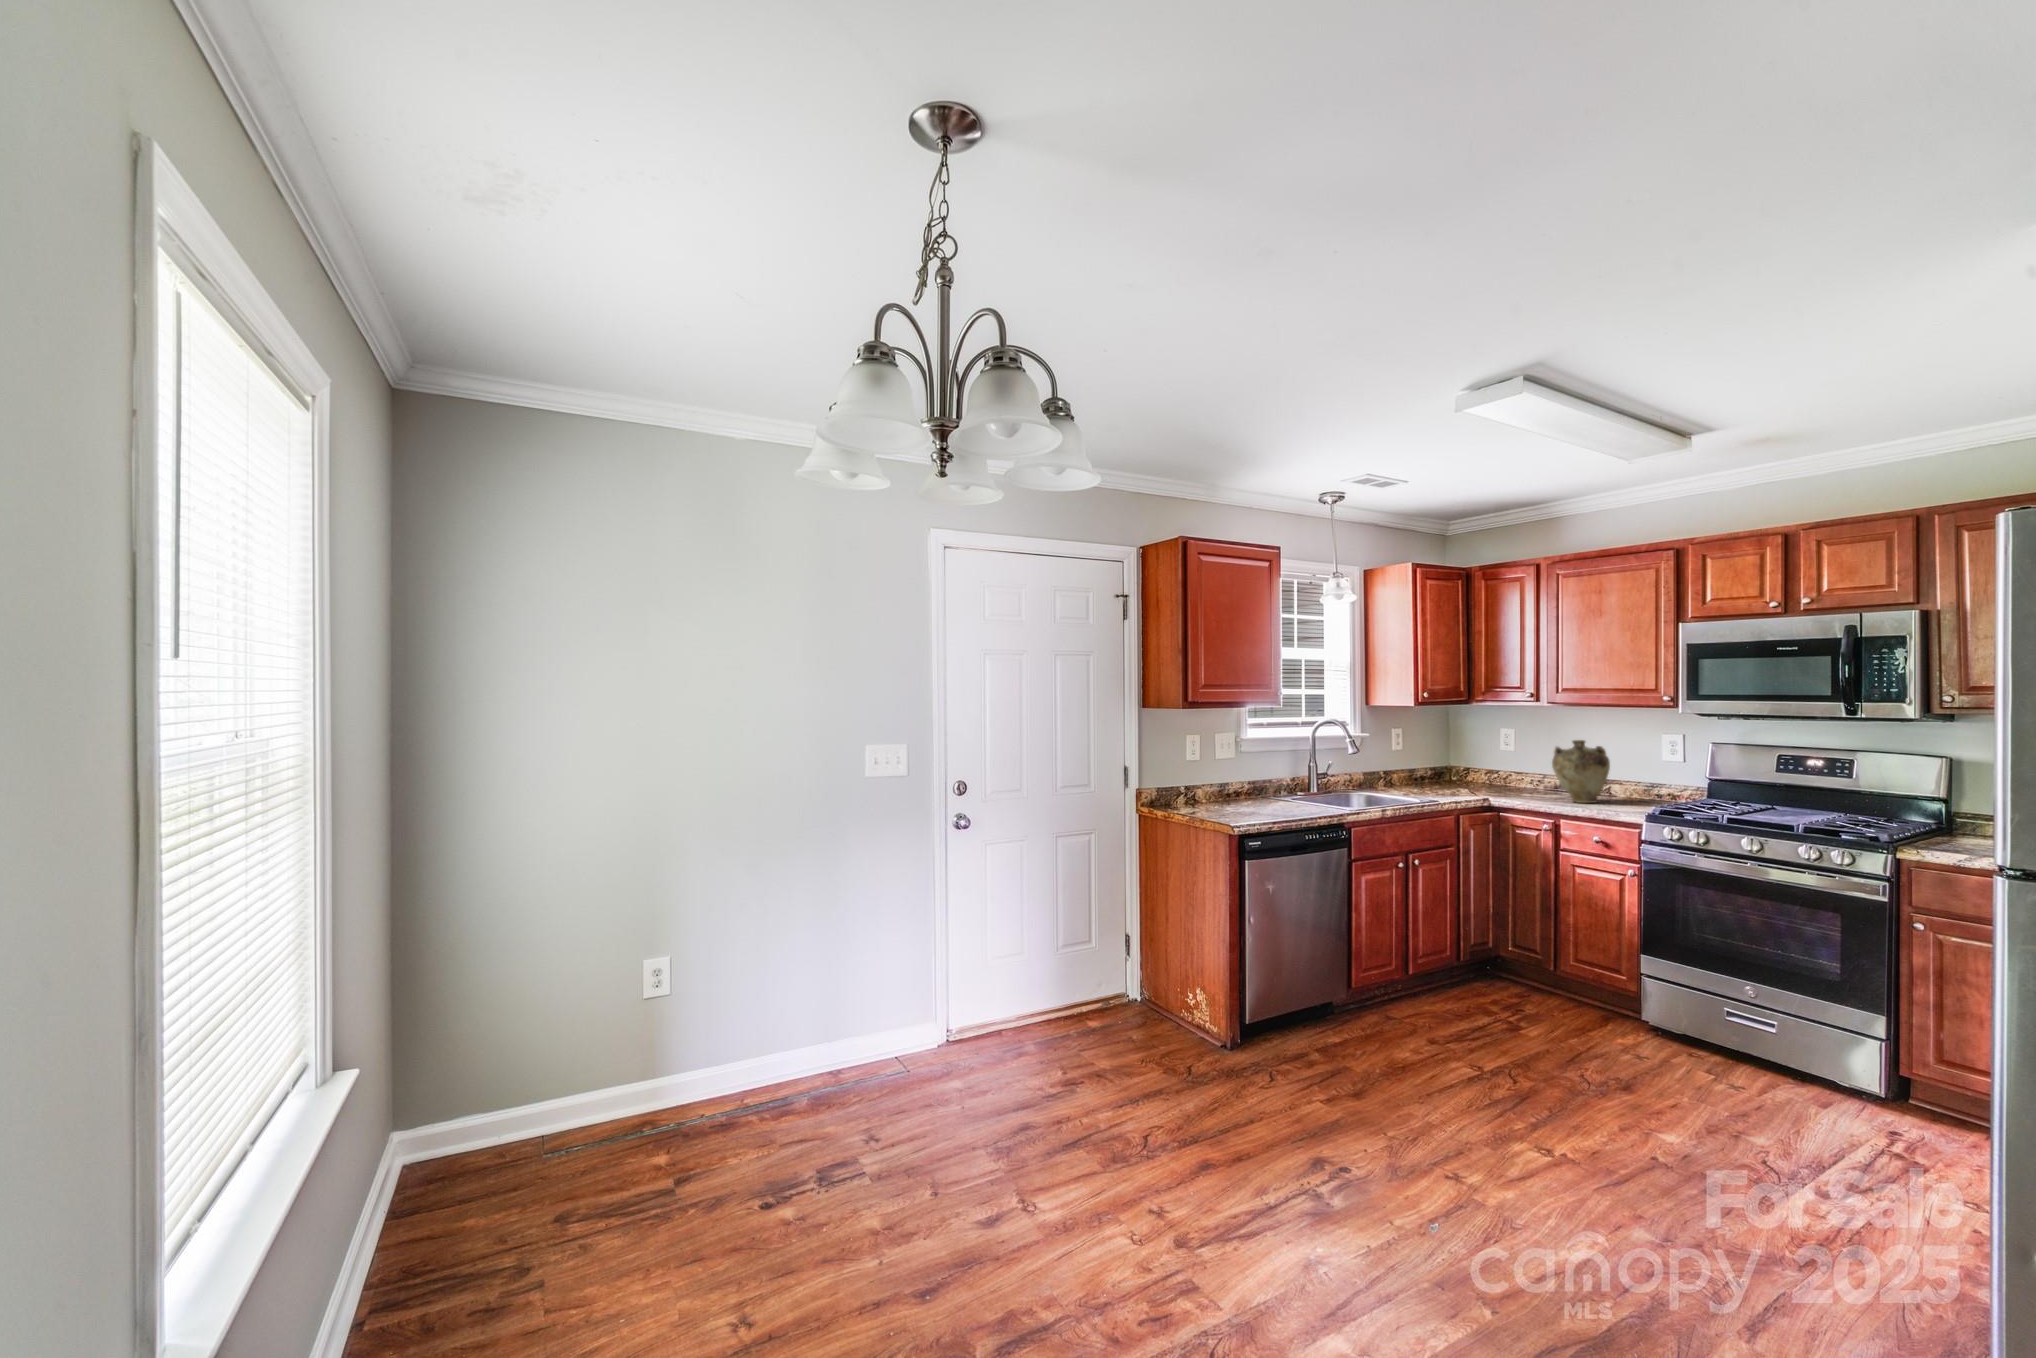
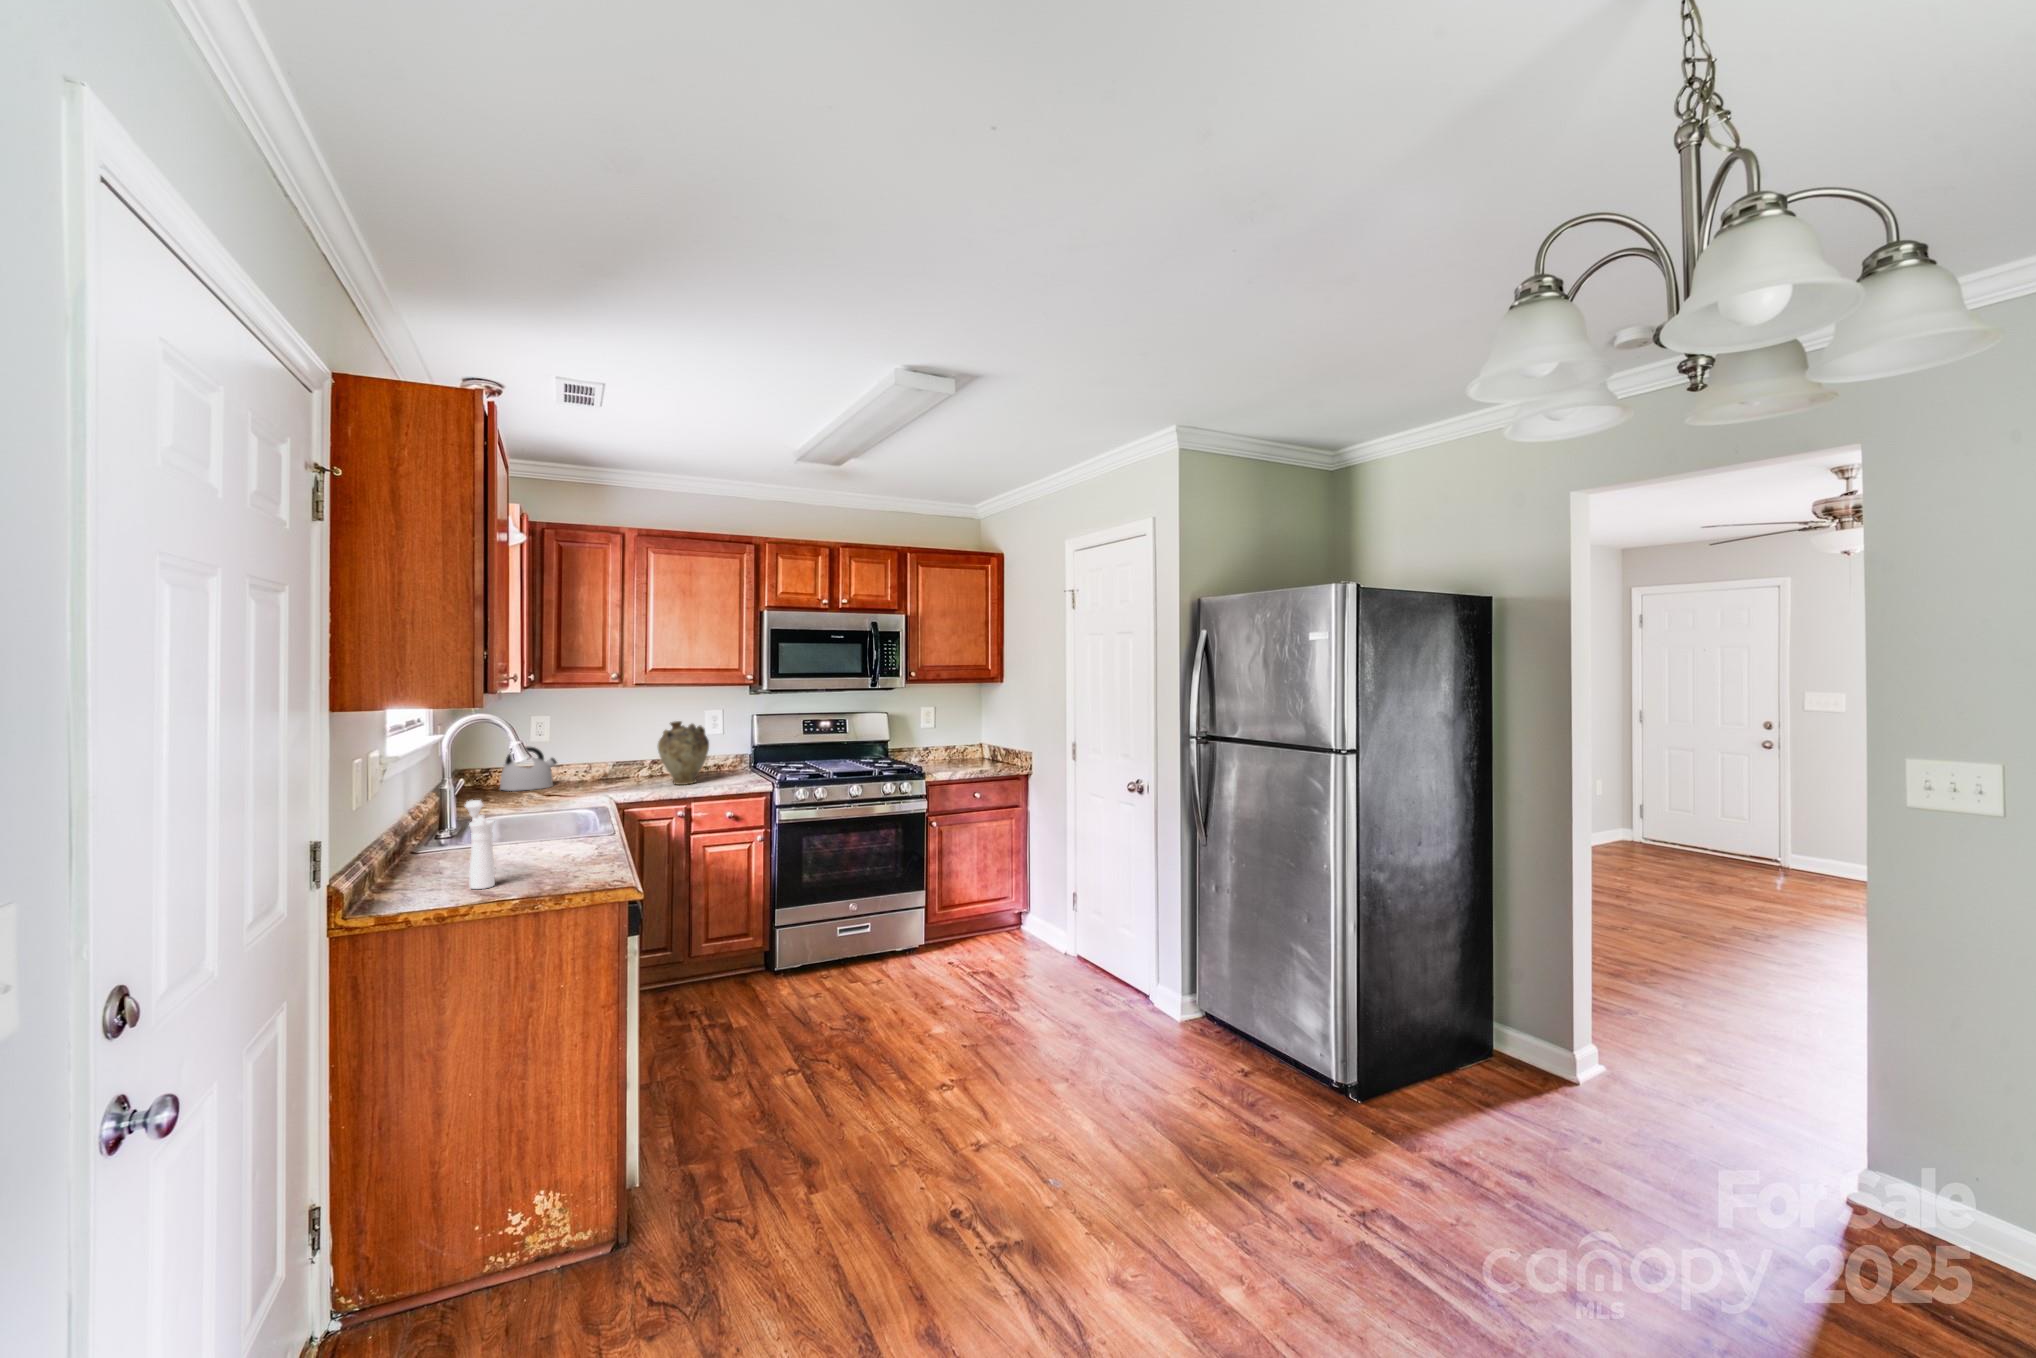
kettle: none [1460,753,1510,790] -> present [500,747,557,791]
pepper mill: none [1208,765,1234,817] -> present [465,800,495,889]

